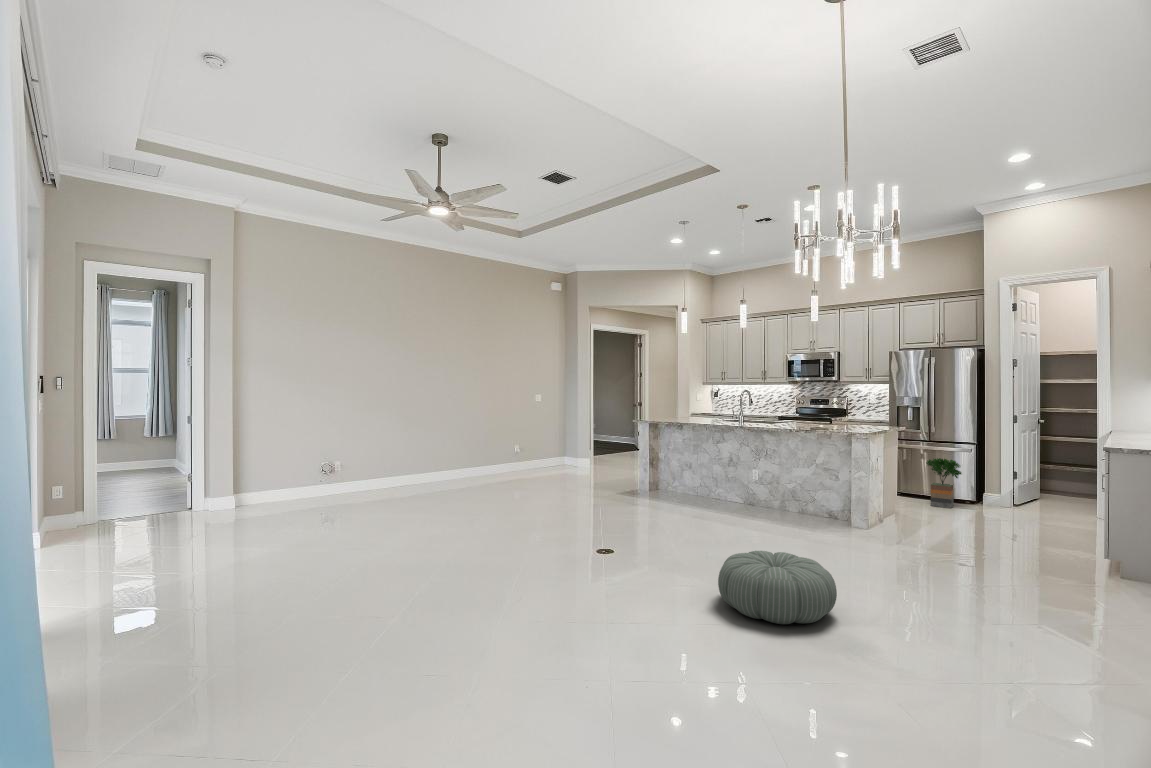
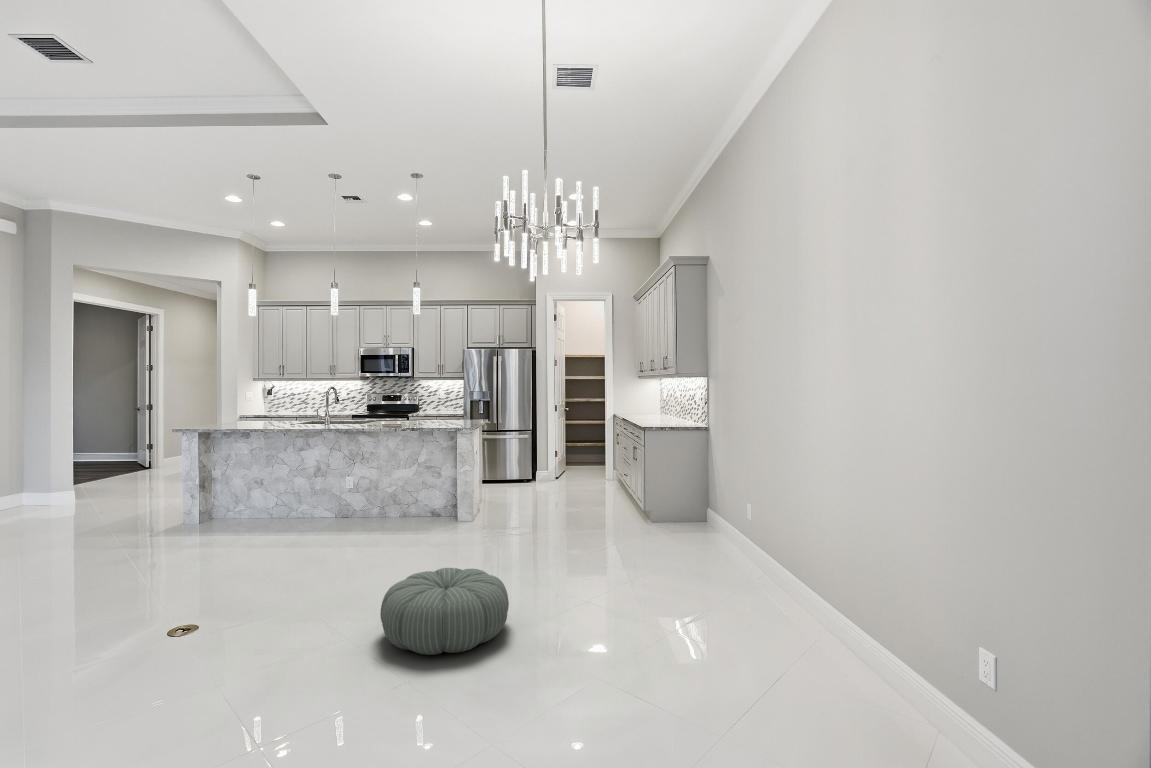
potted tree: present [926,458,961,508] -> none [495,445,525,490]

